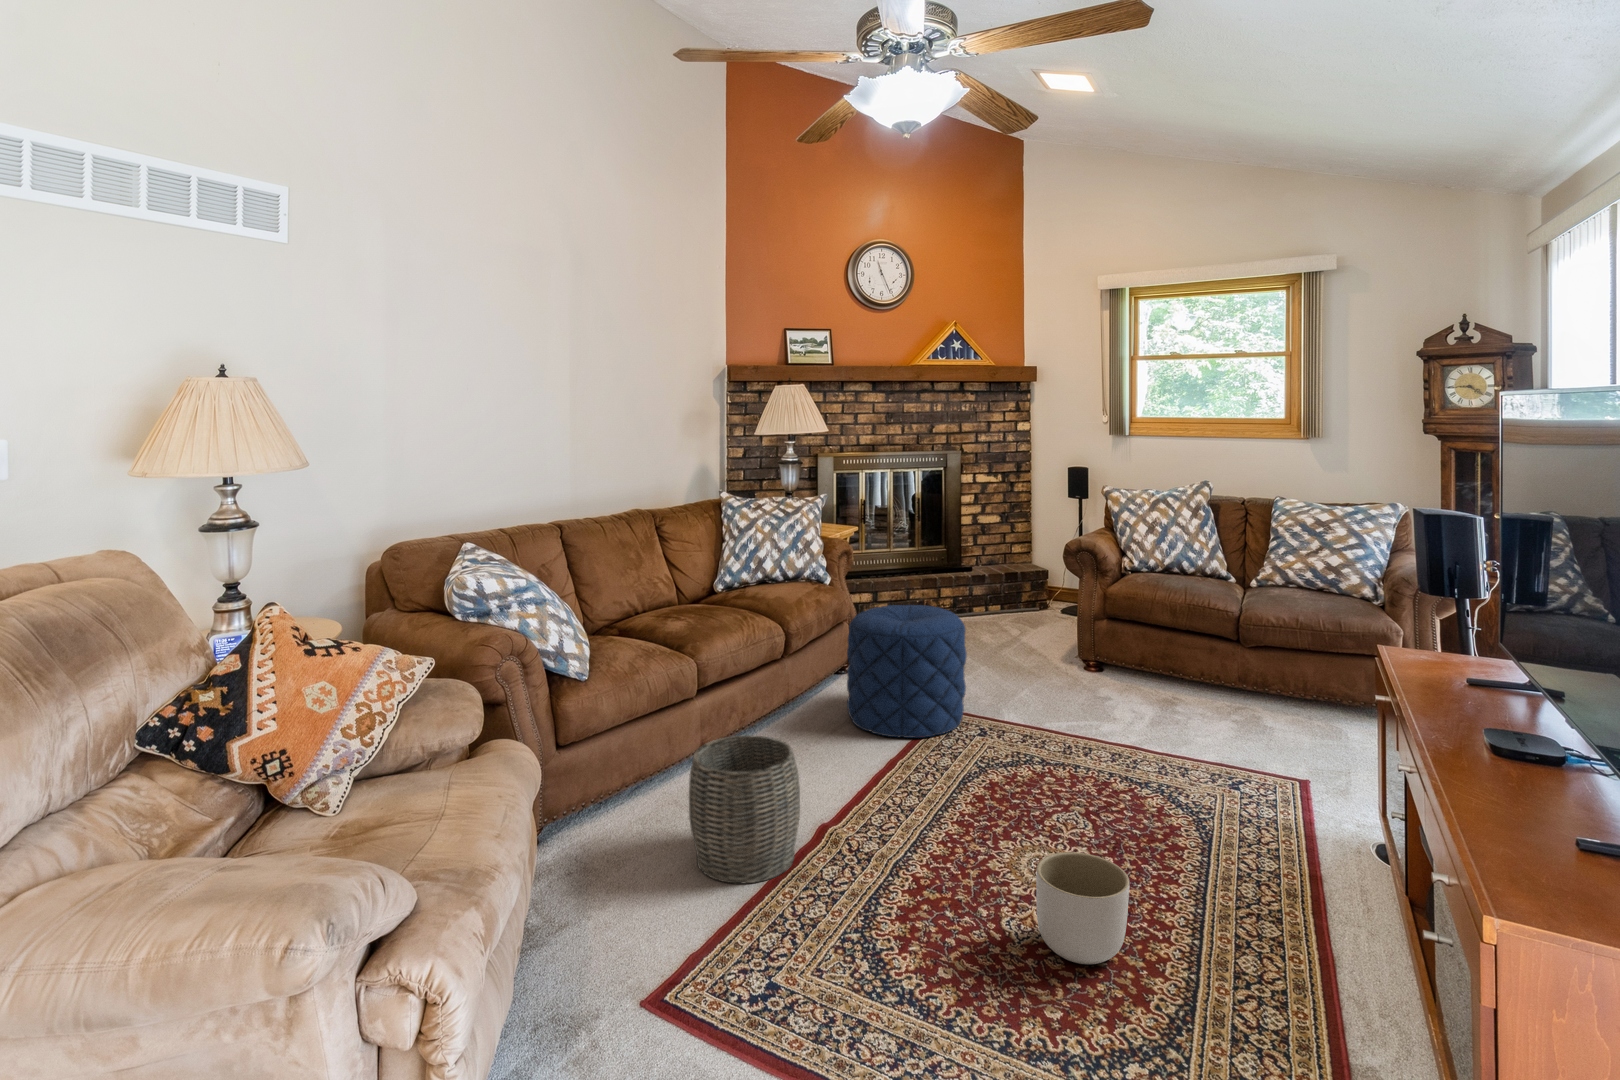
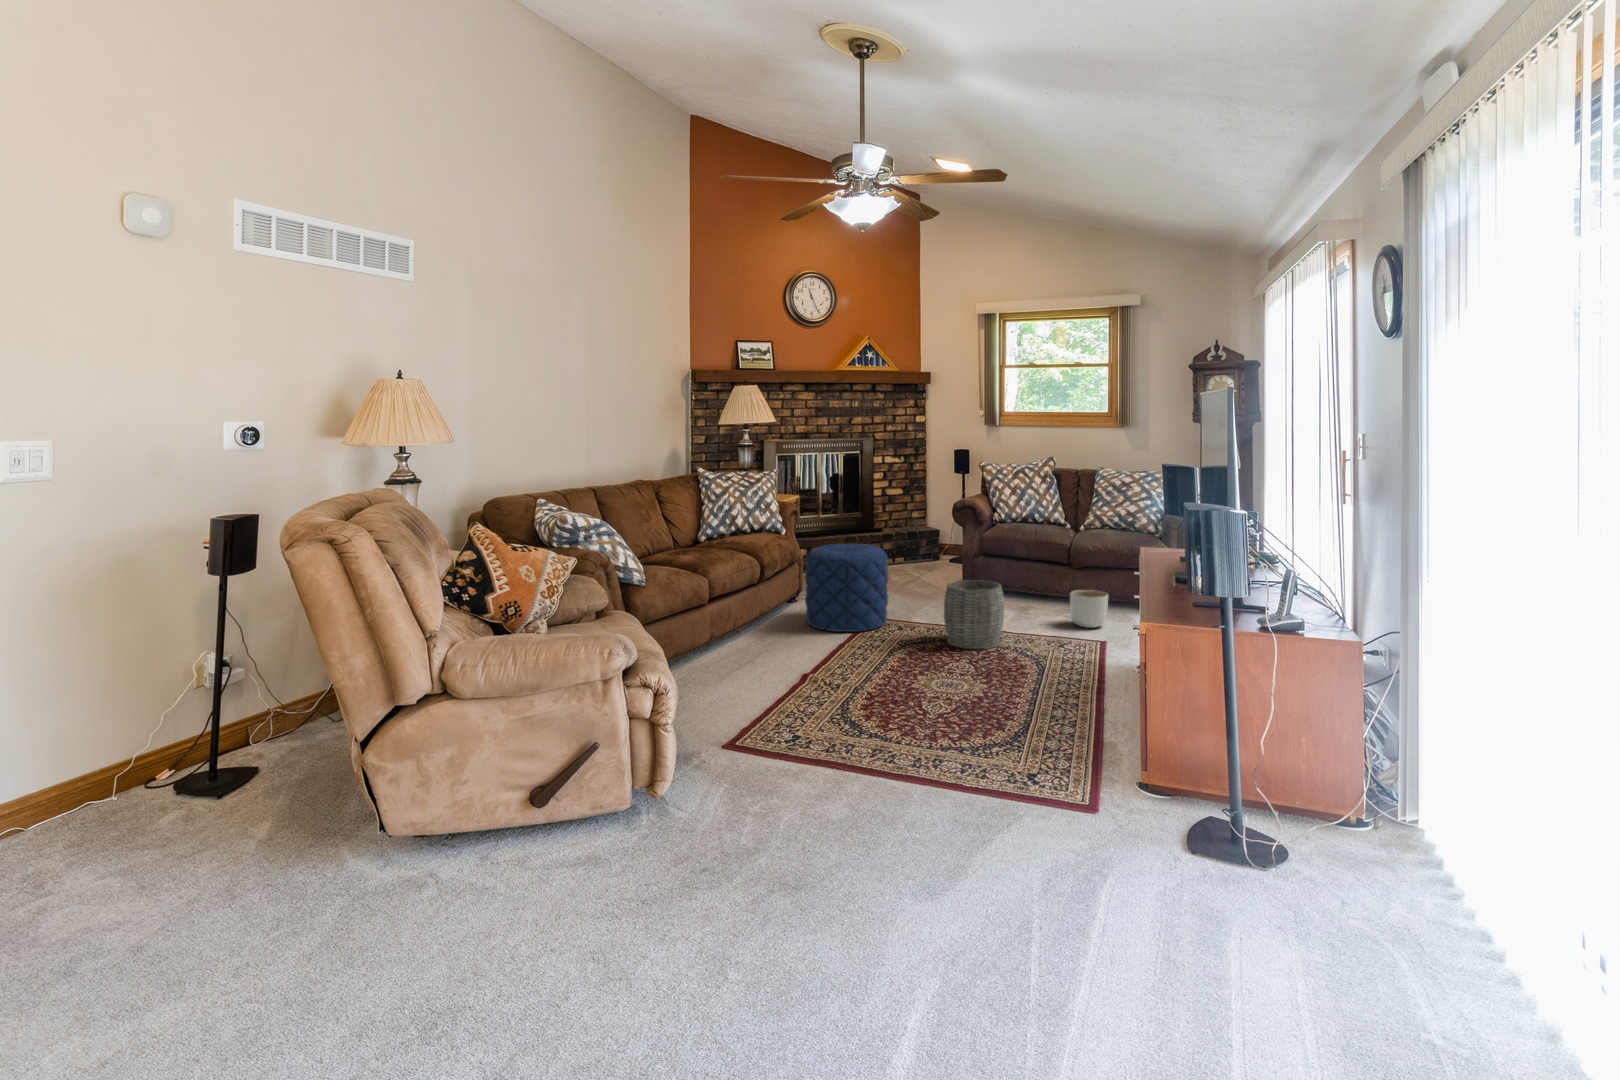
woven basket: present [689,735,800,883] -> present [944,580,1004,649]
planter: present [1036,852,1129,964] -> present [1070,590,1108,628]

